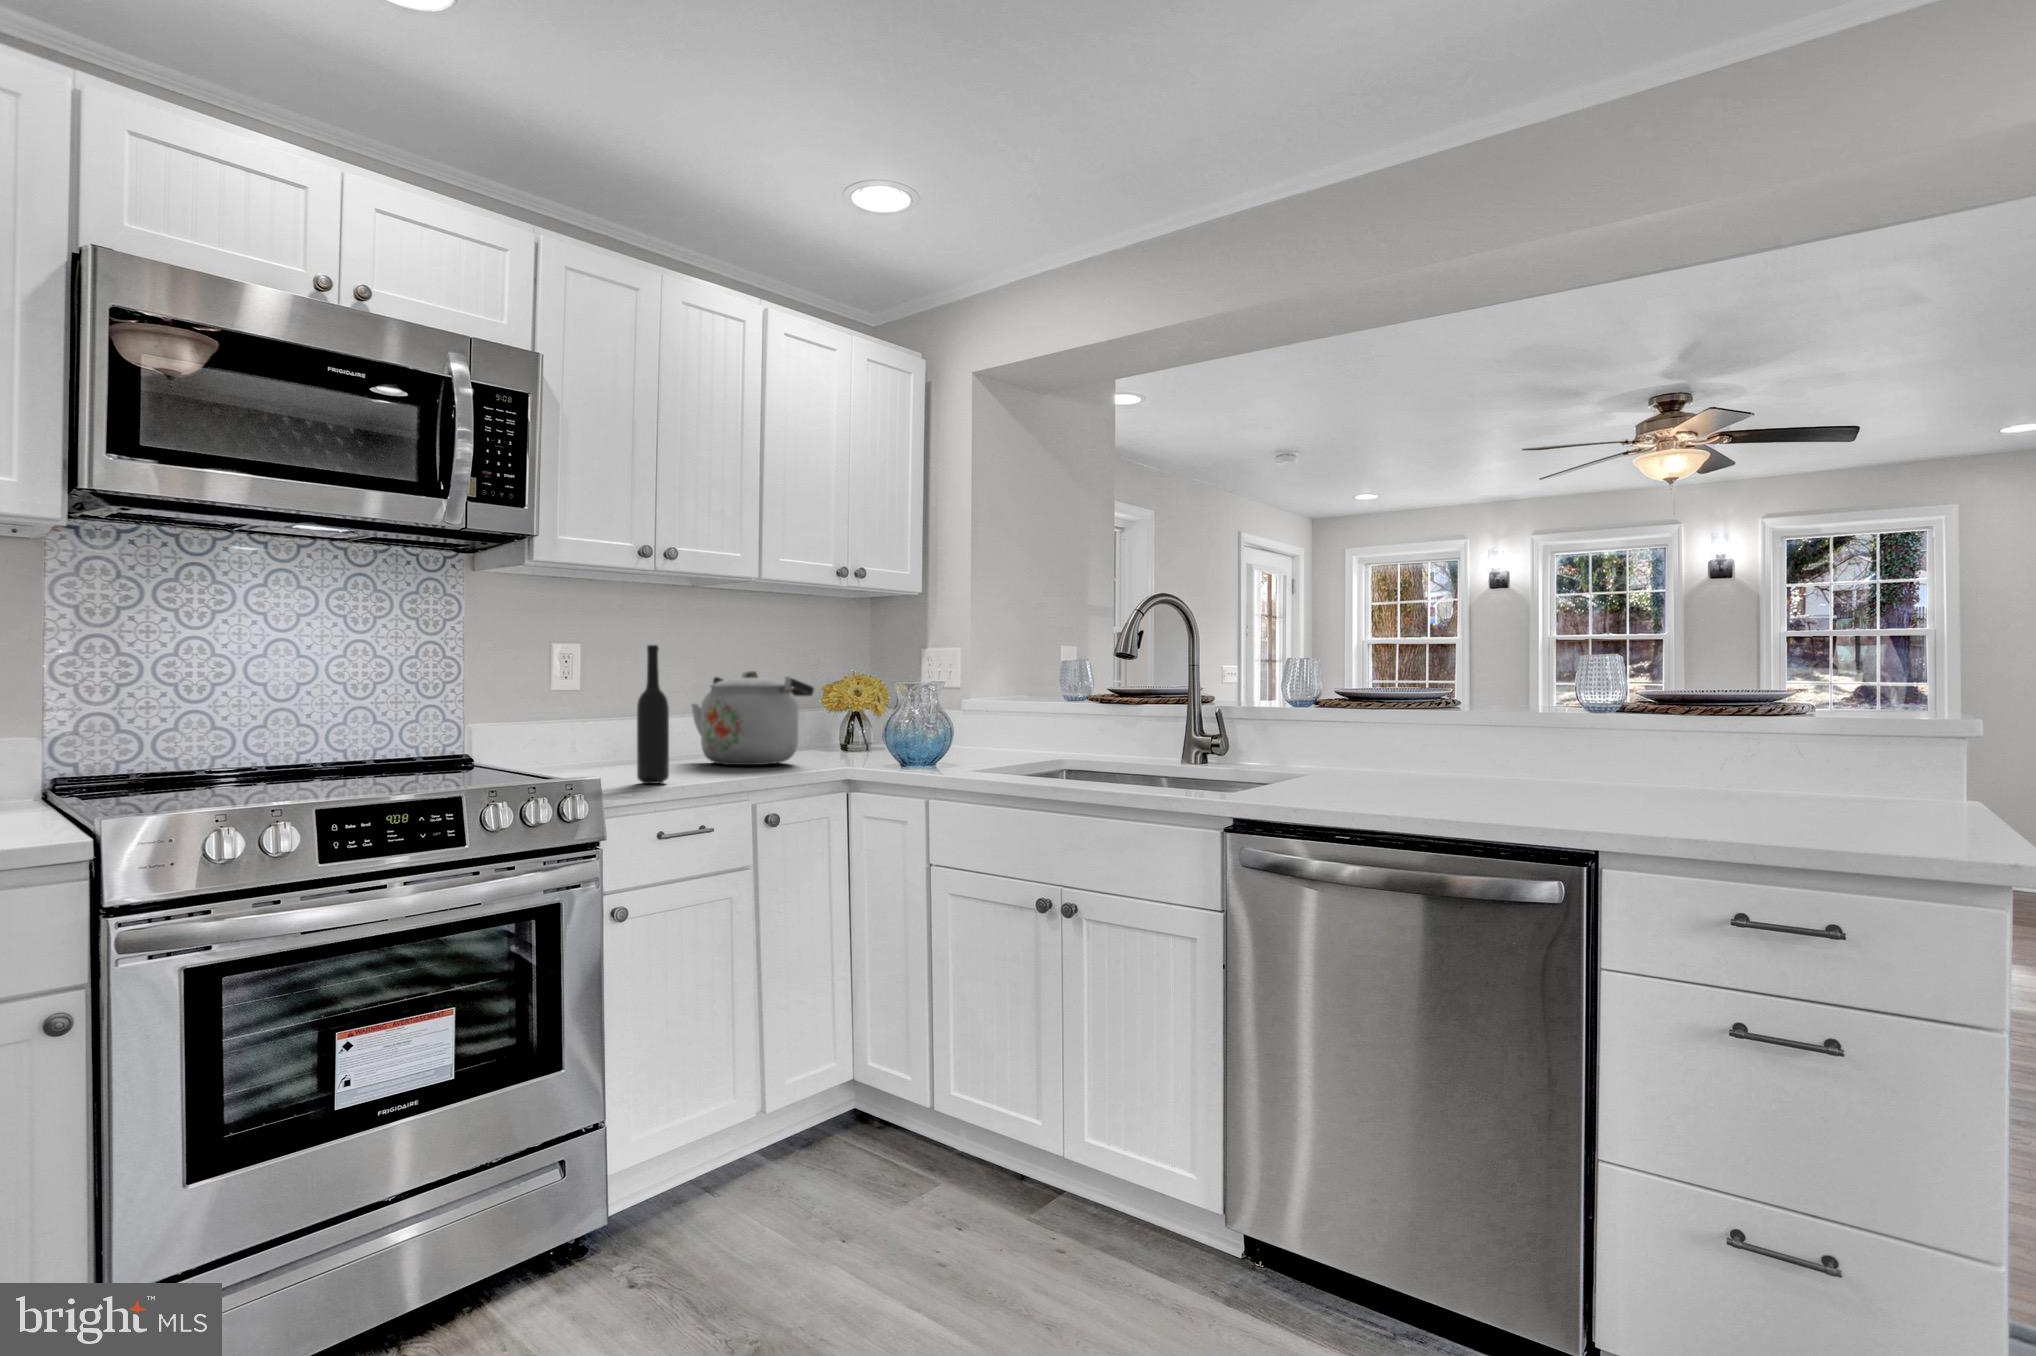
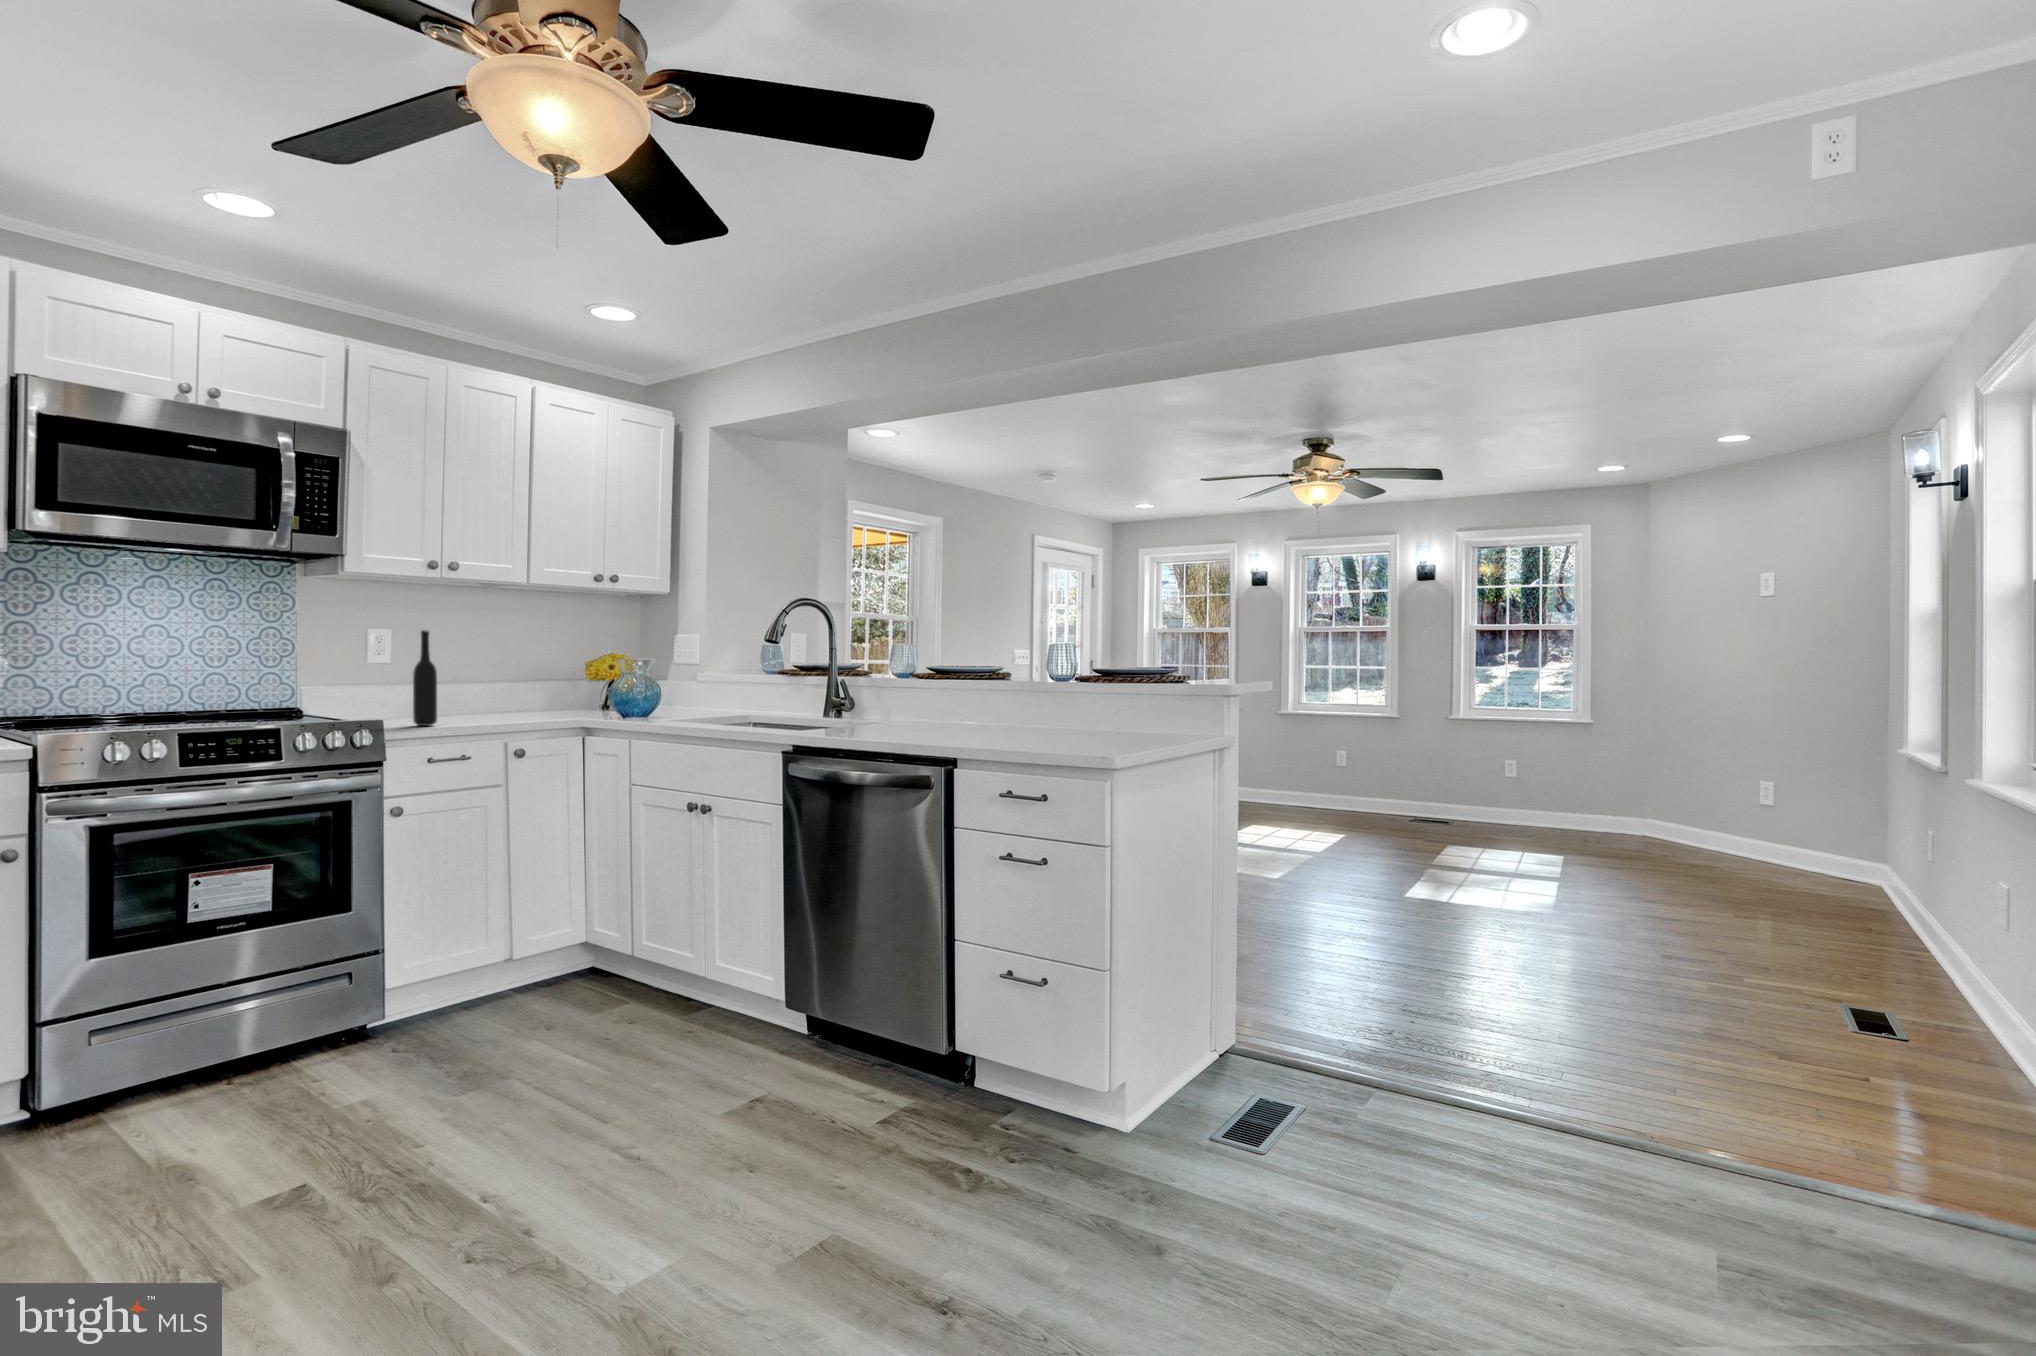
kettle: present [691,671,814,765] -> none [477,650,571,718]

